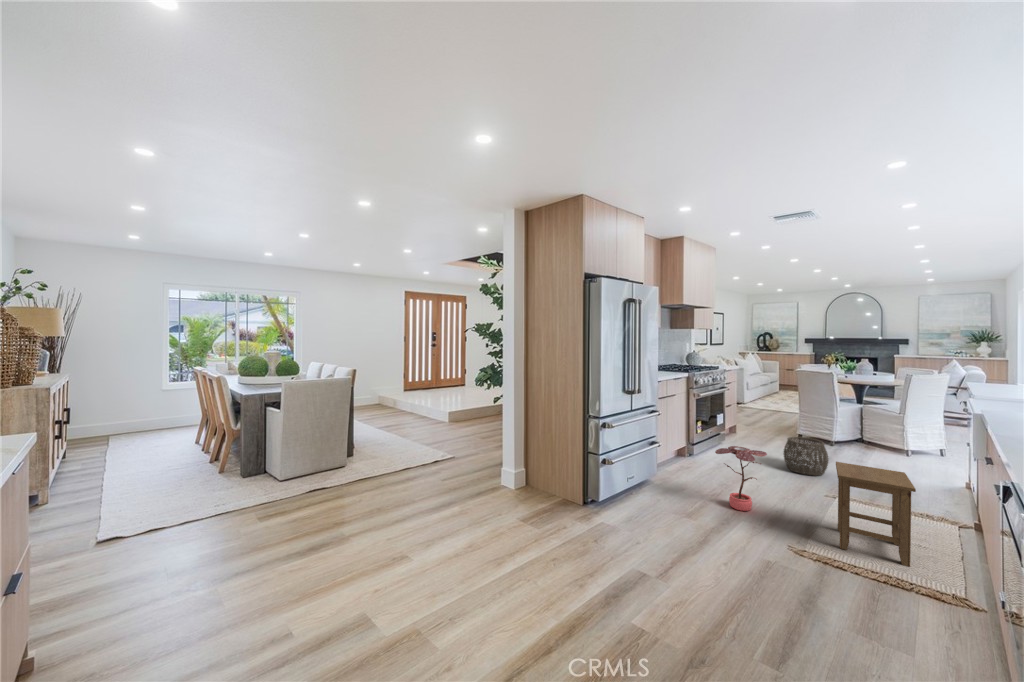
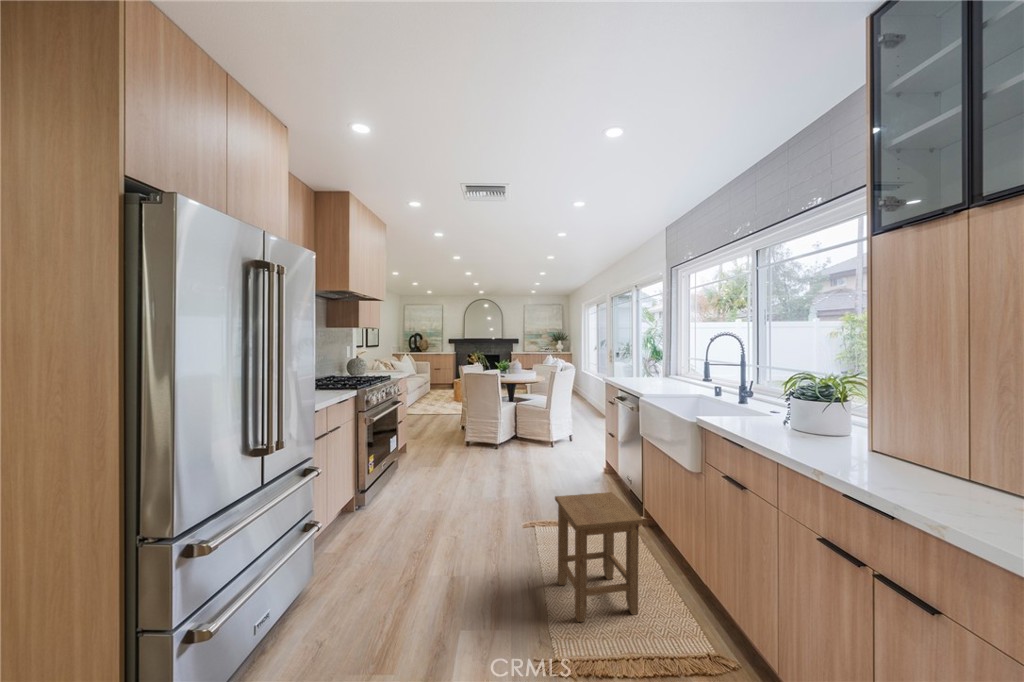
woven basket: present [784,437,829,476] -> none [469,452,510,498]
potted plant: present [715,446,767,511] -> none [416,502,482,607]

